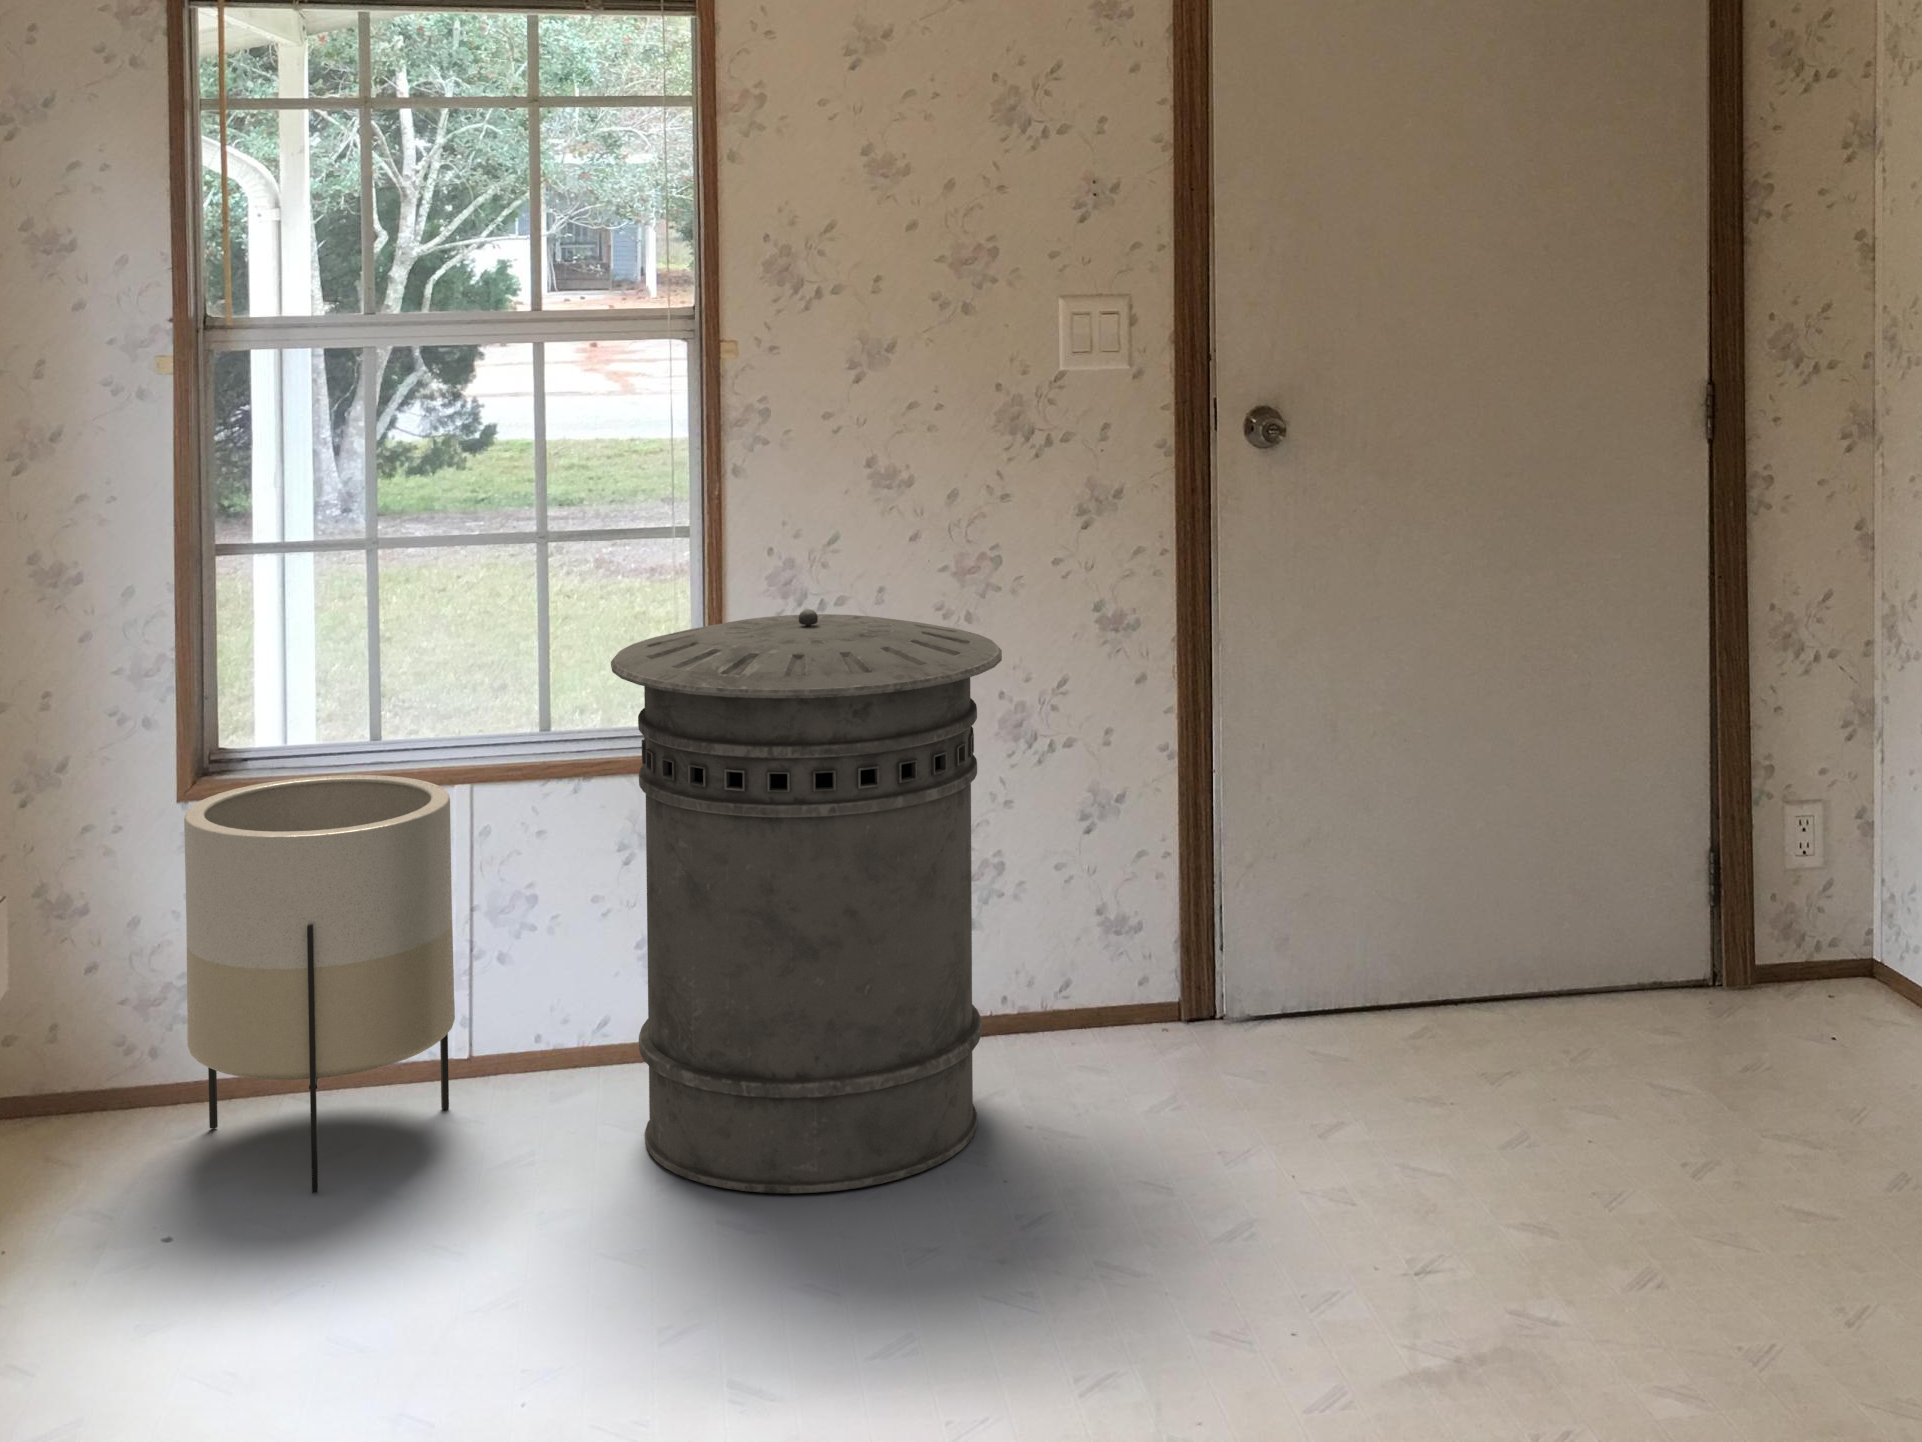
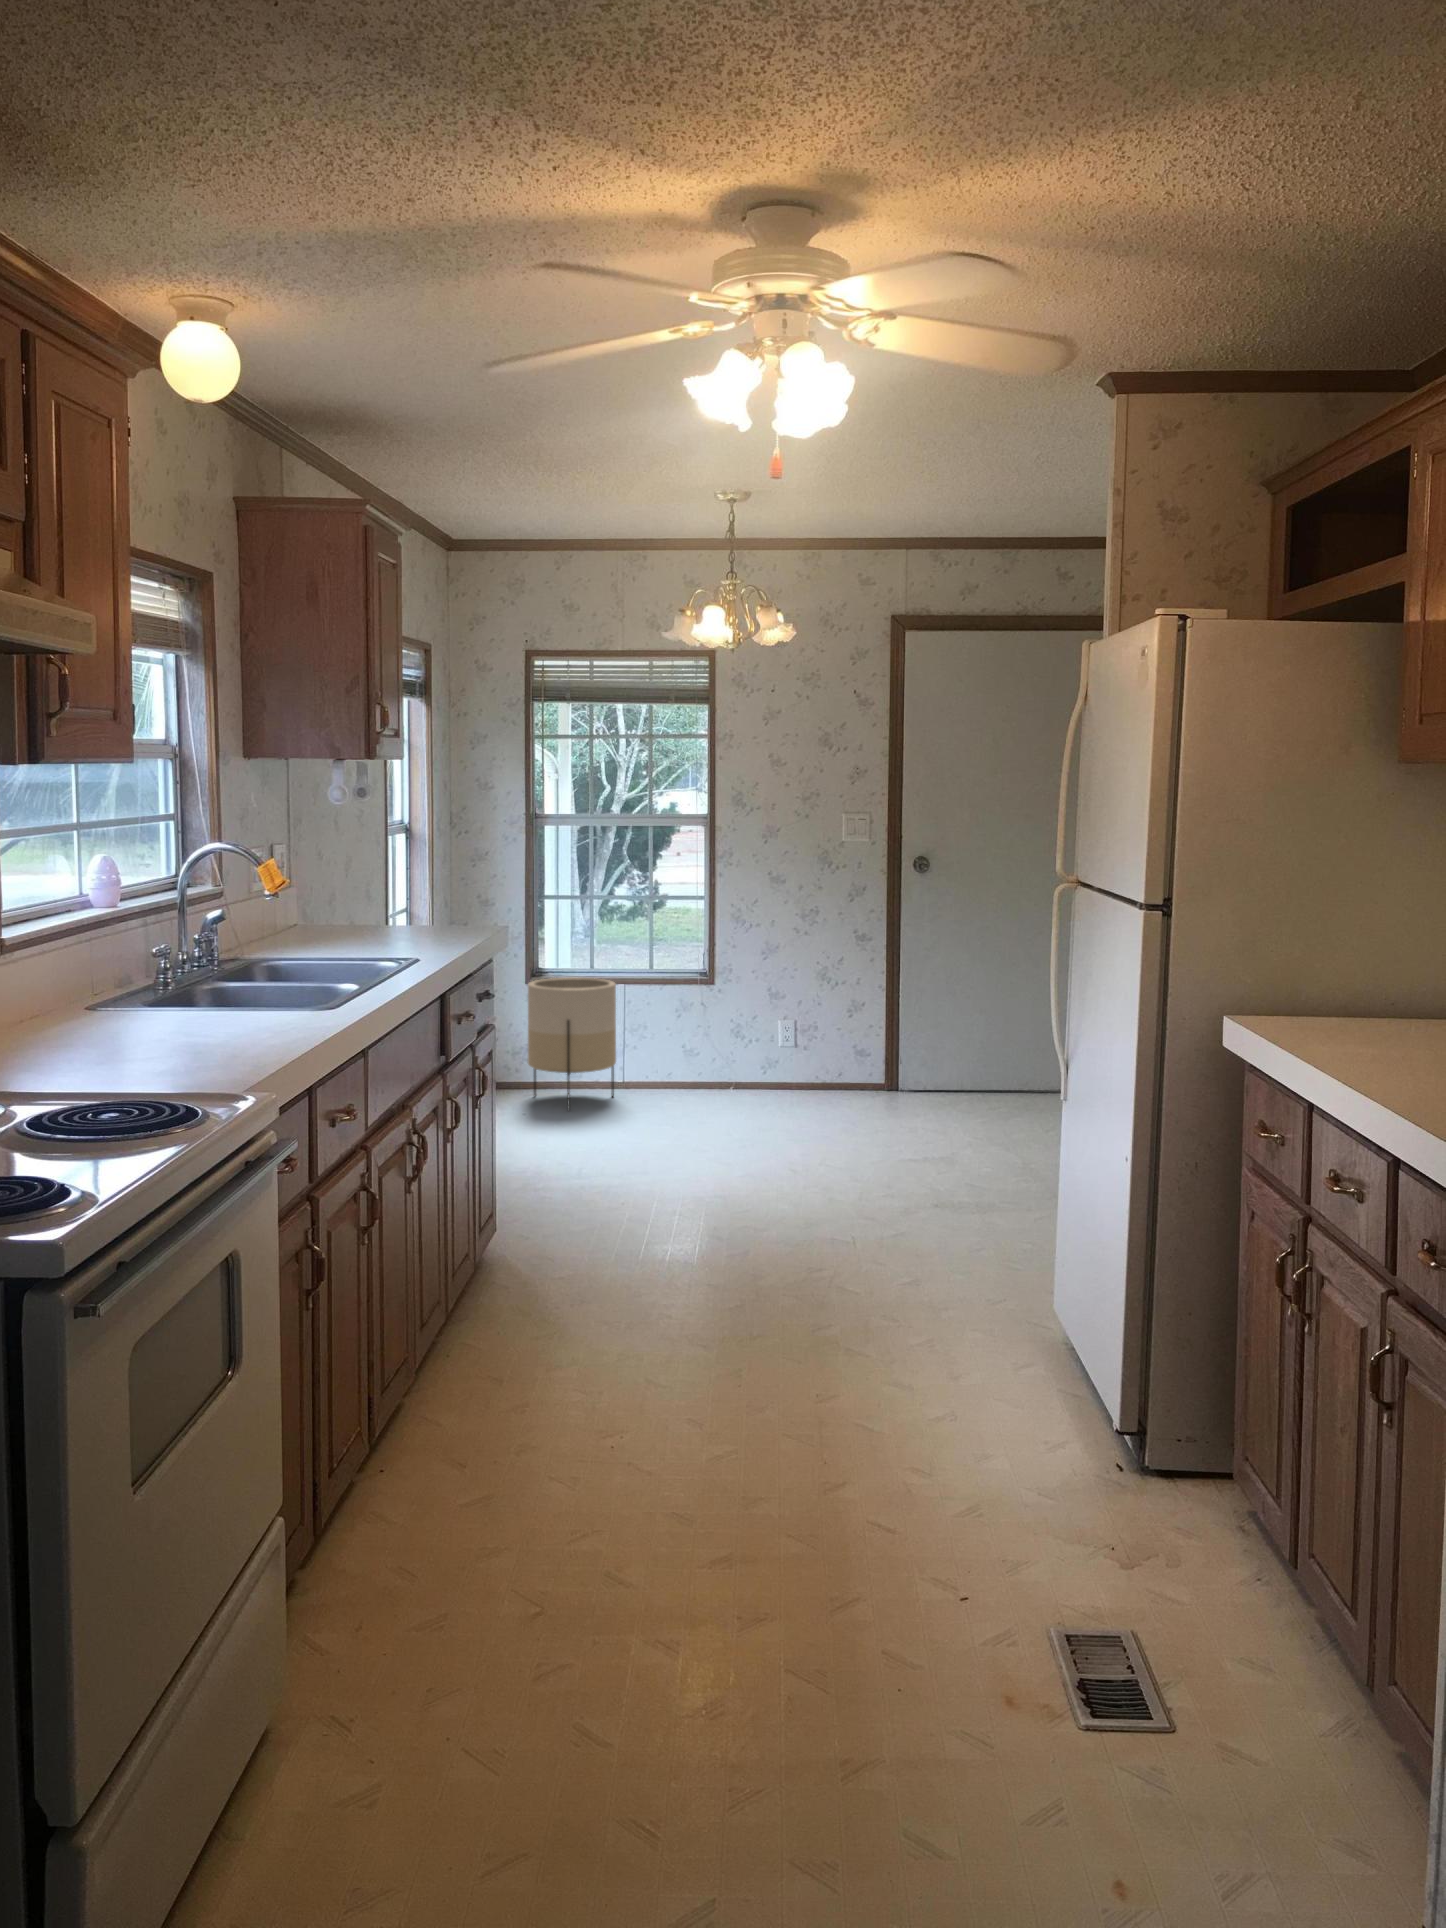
trash can: present [611,609,1002,1193] -> none [671,921,810,1121]

